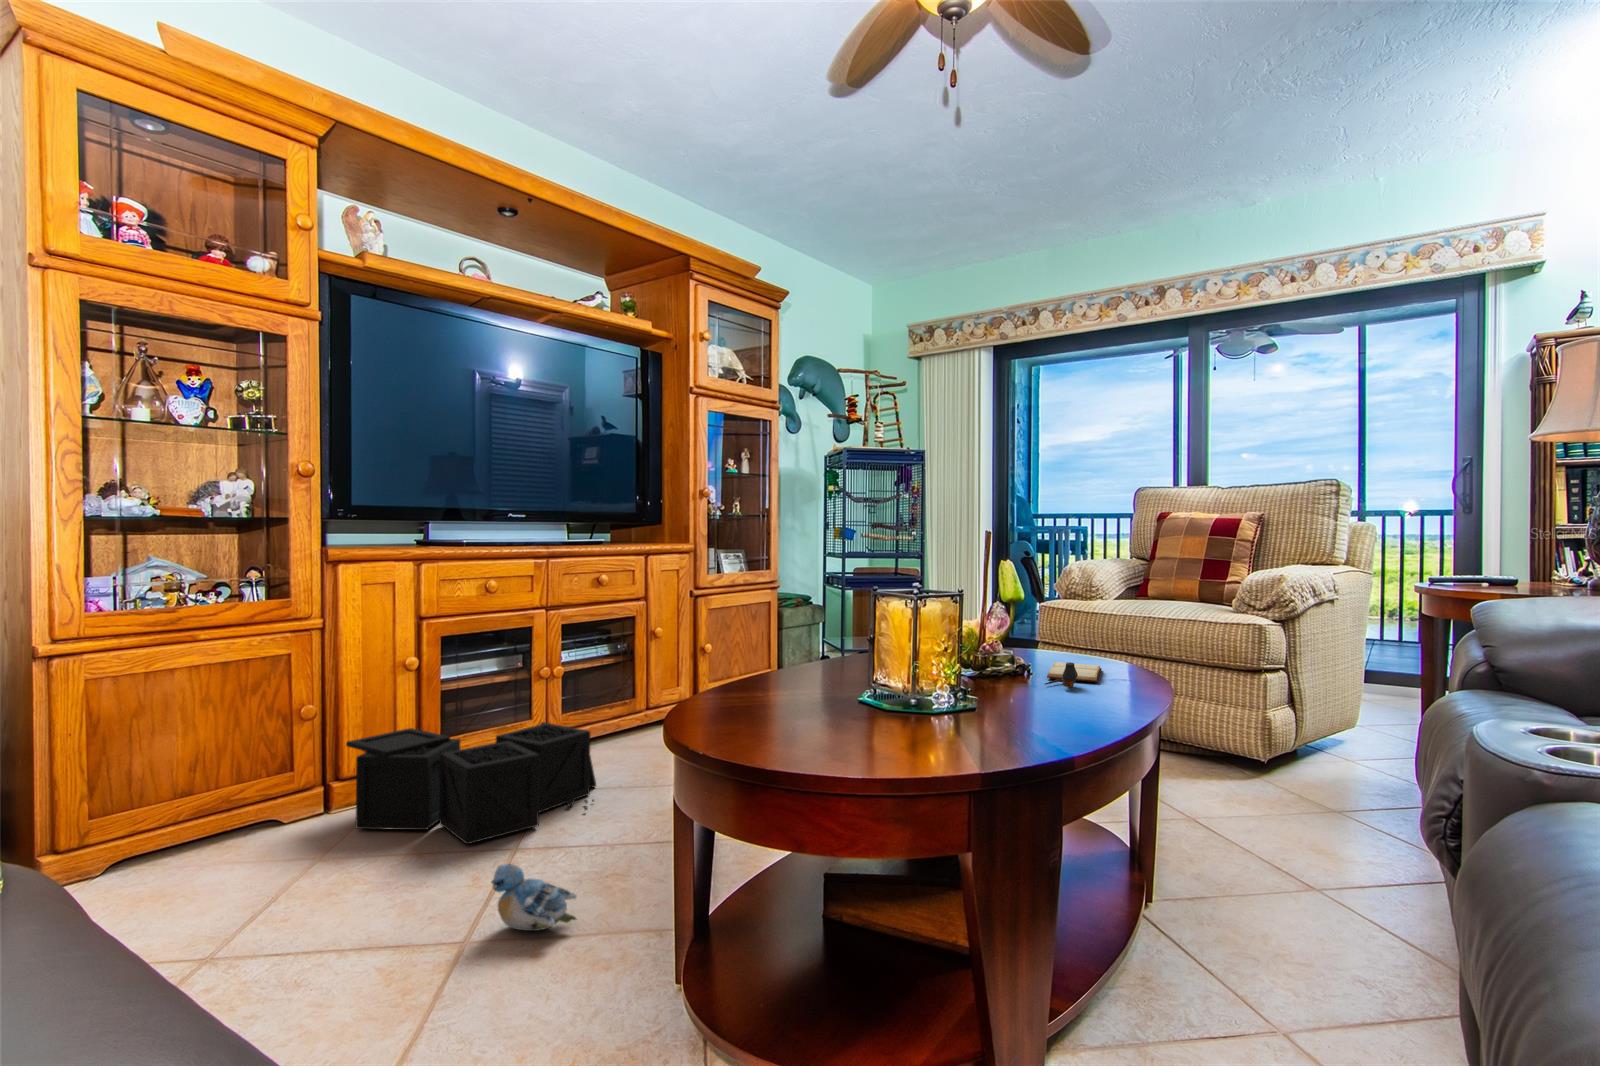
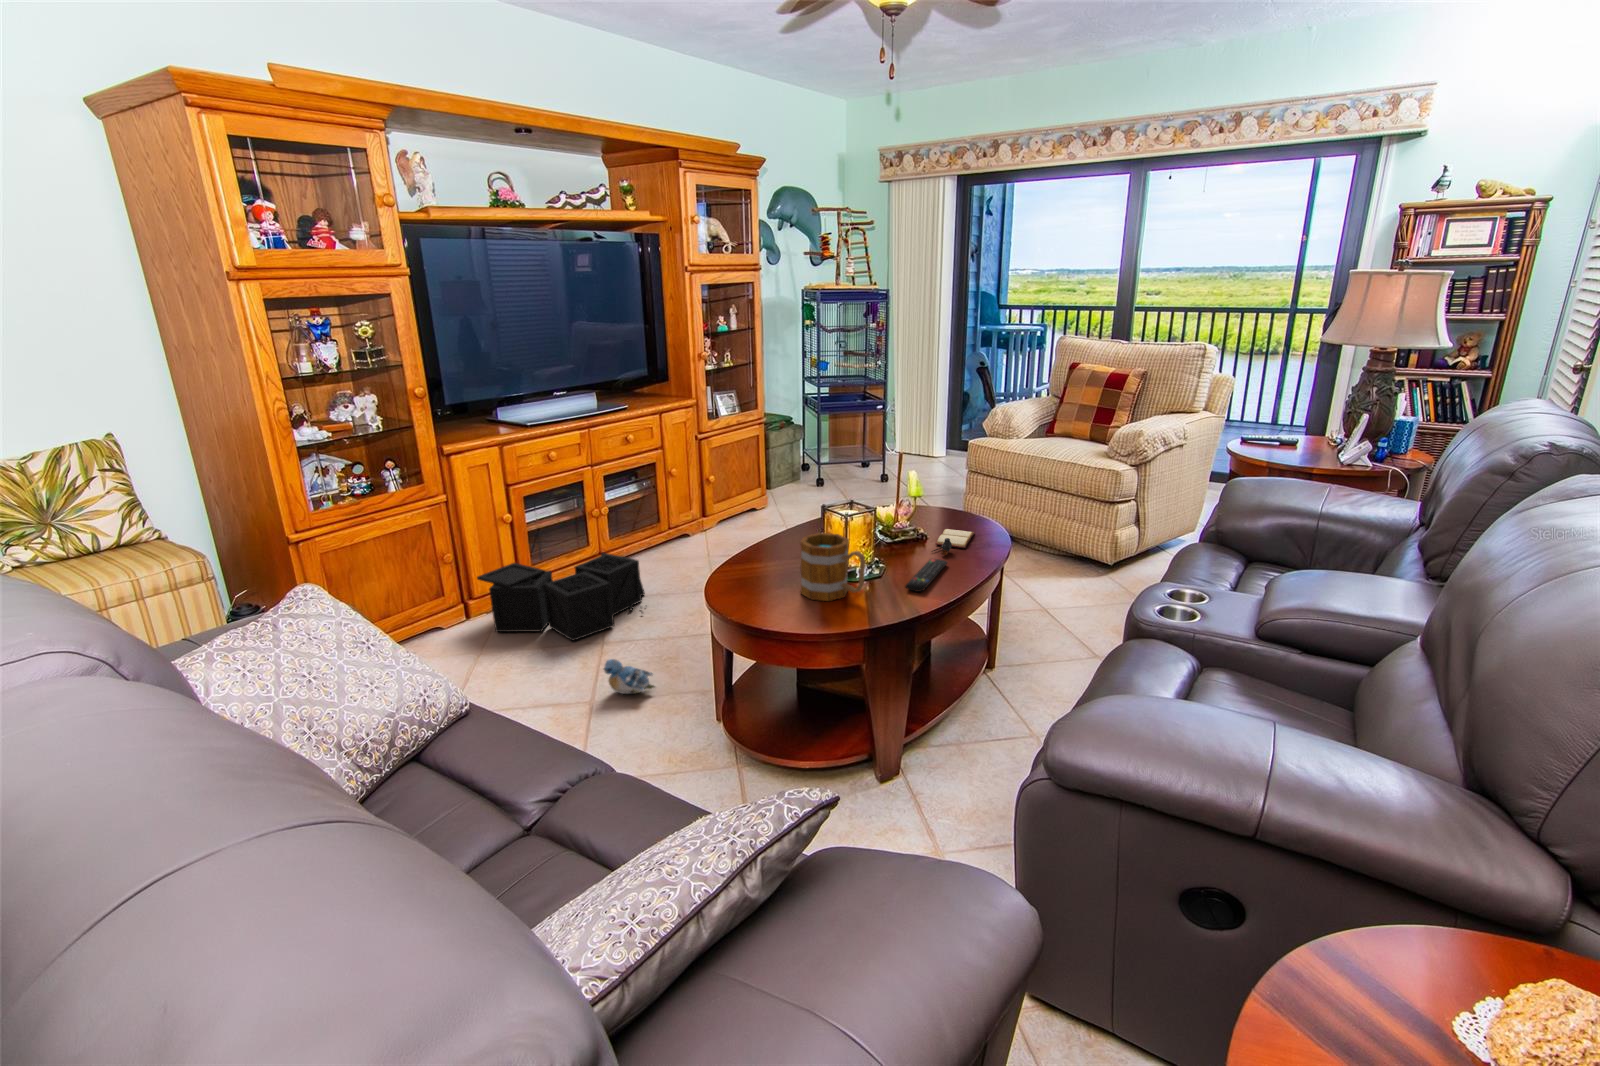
mug: none [835,620,957,734] -> present [801,533,866,601]
remote control: none [1024,689,1080,726] -> present [905,559,948,592]

